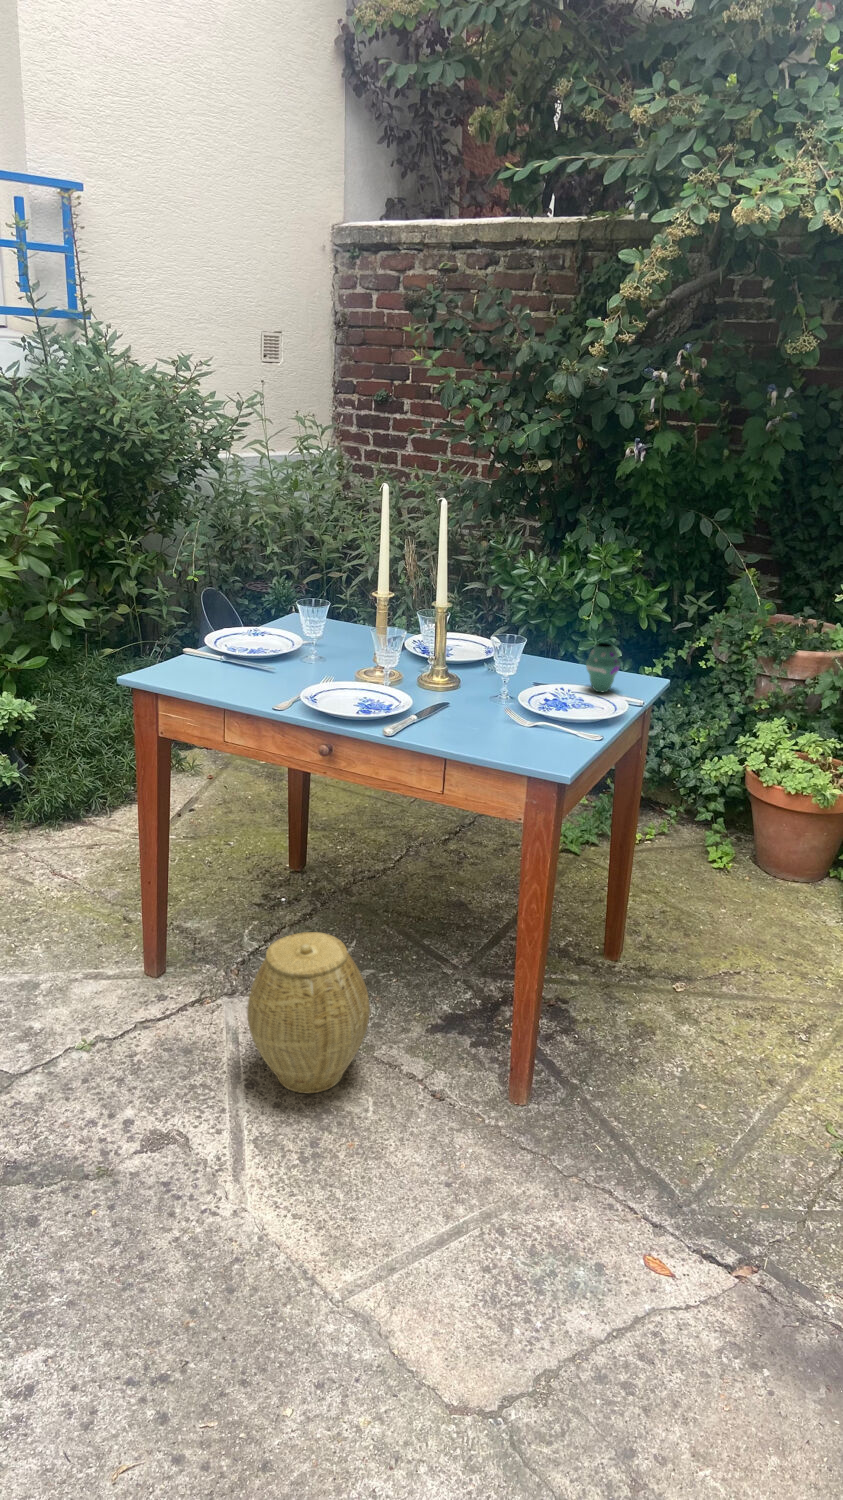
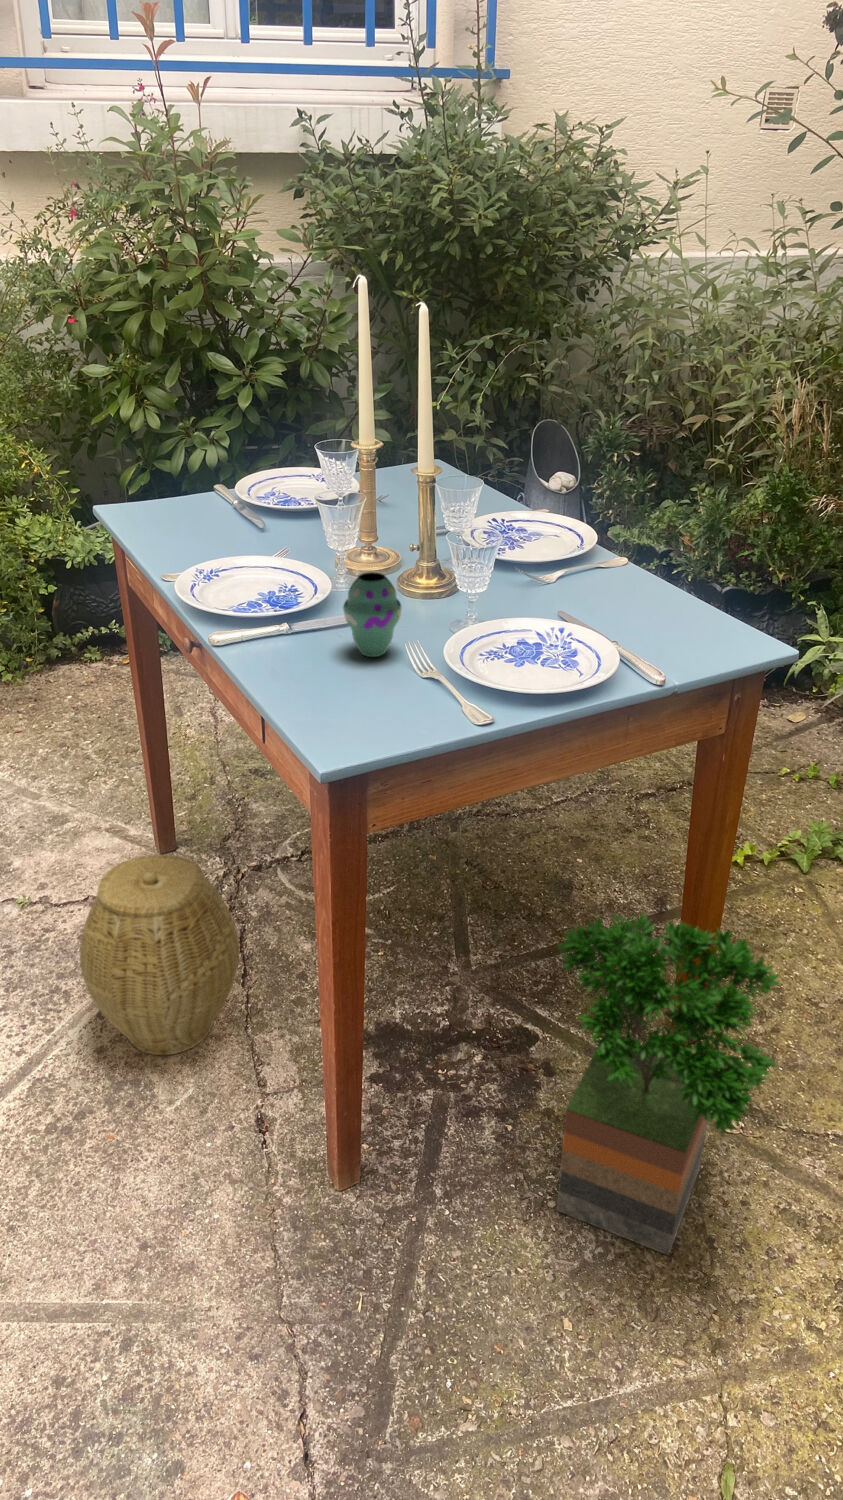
vase: present [586,643,620,692] -> present [343,572,401,657]
potted tree: none [613,848,767,1062] -> present [557,913,780,1255]

